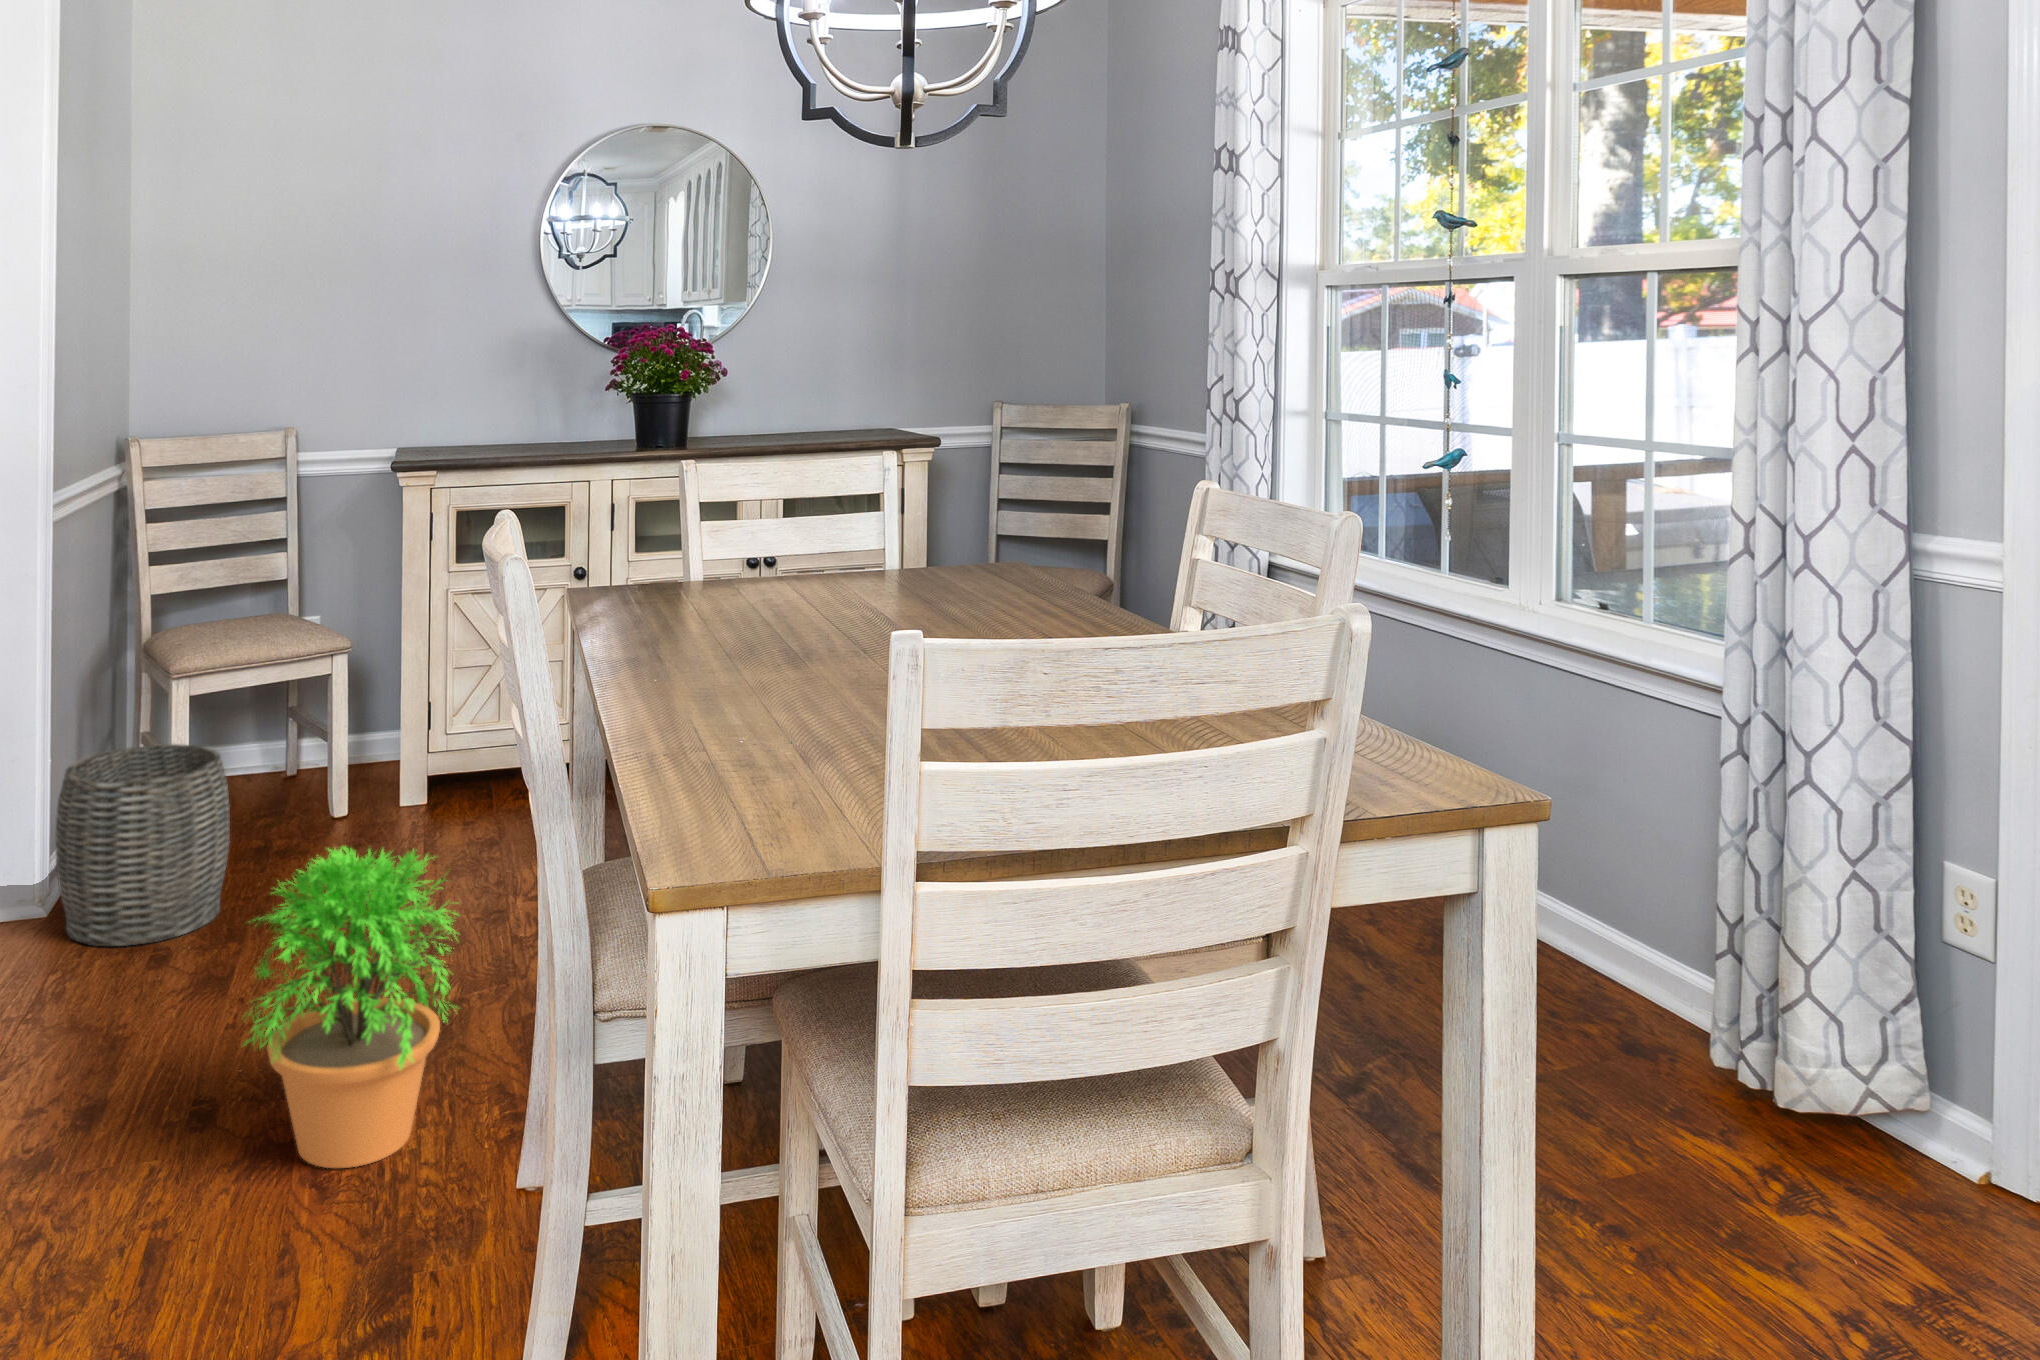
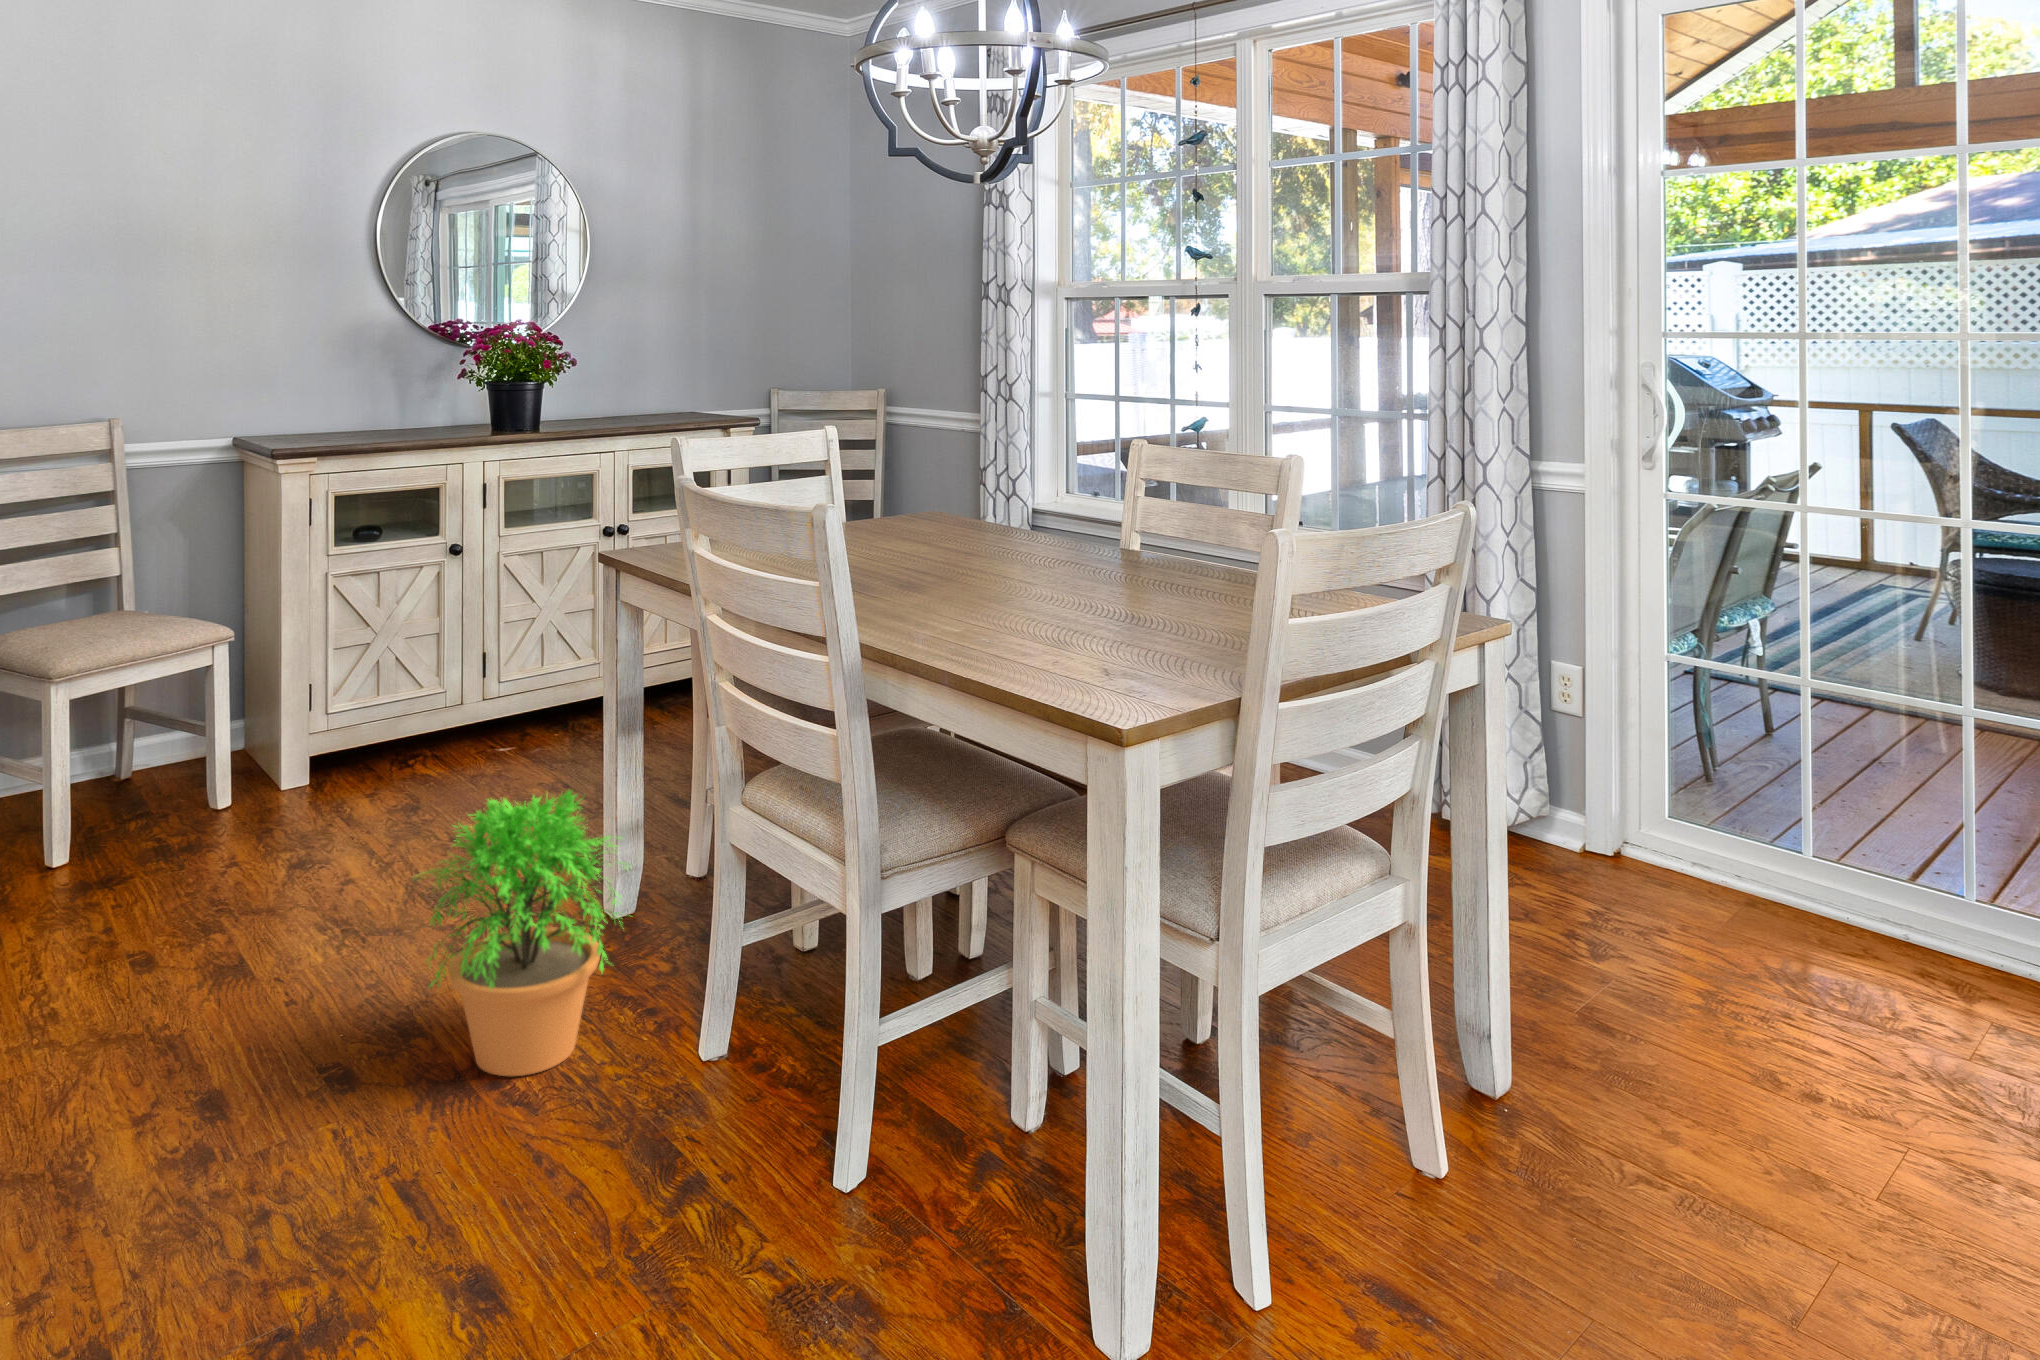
woven basket: present [56,744,230,946] -> none [15,750,202,959]

